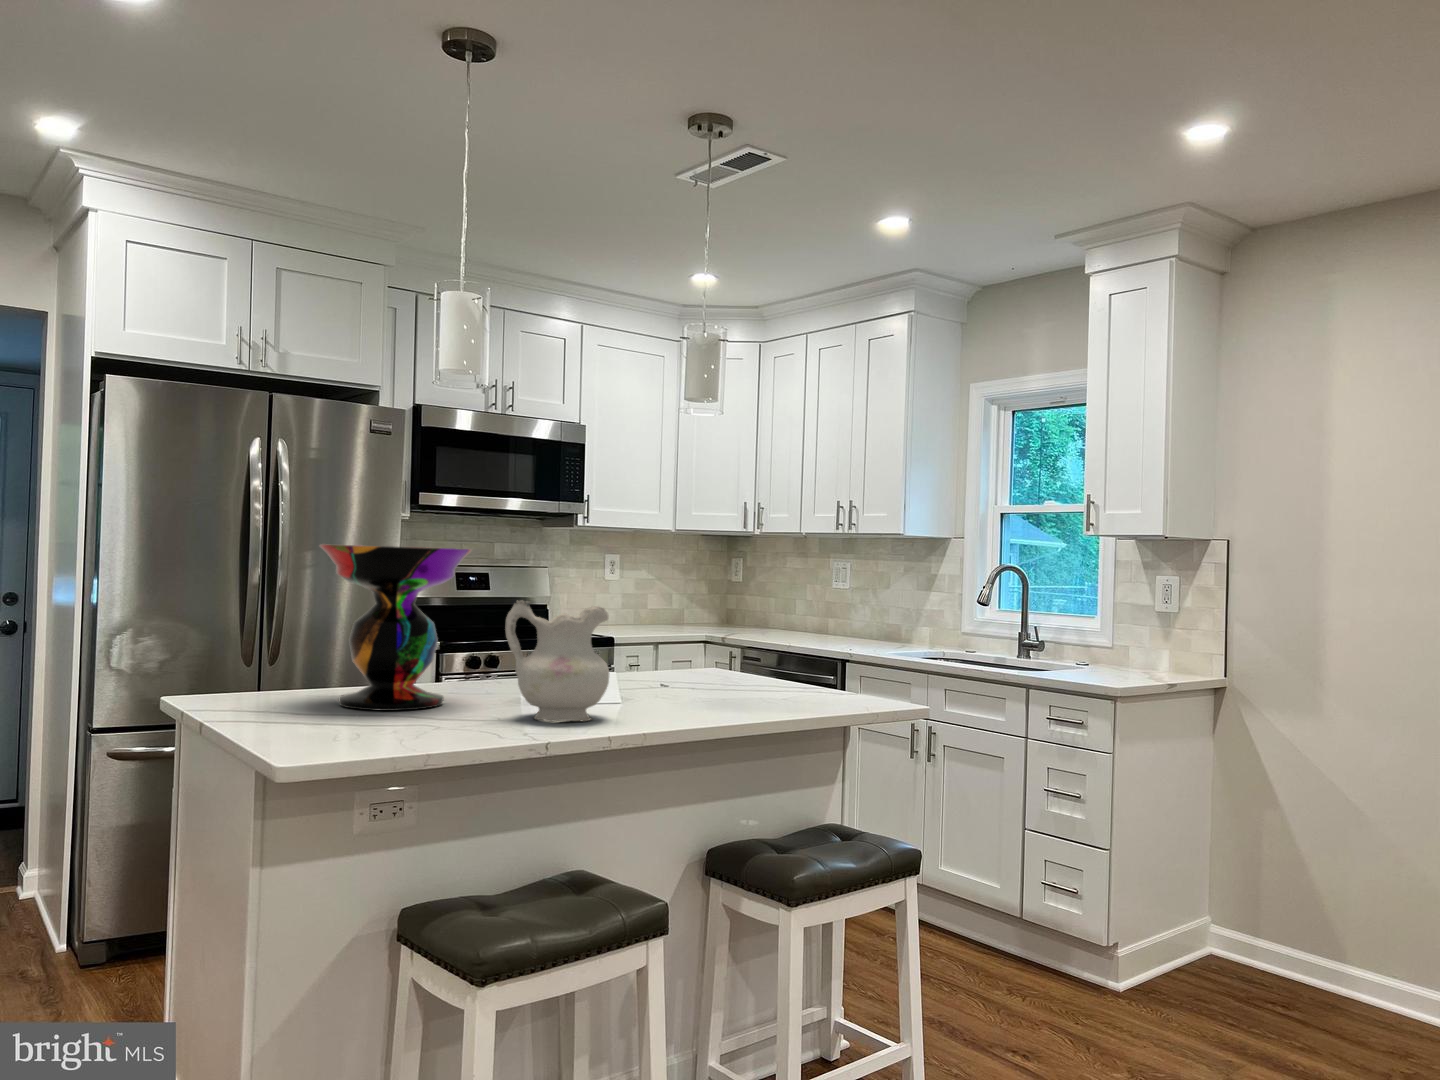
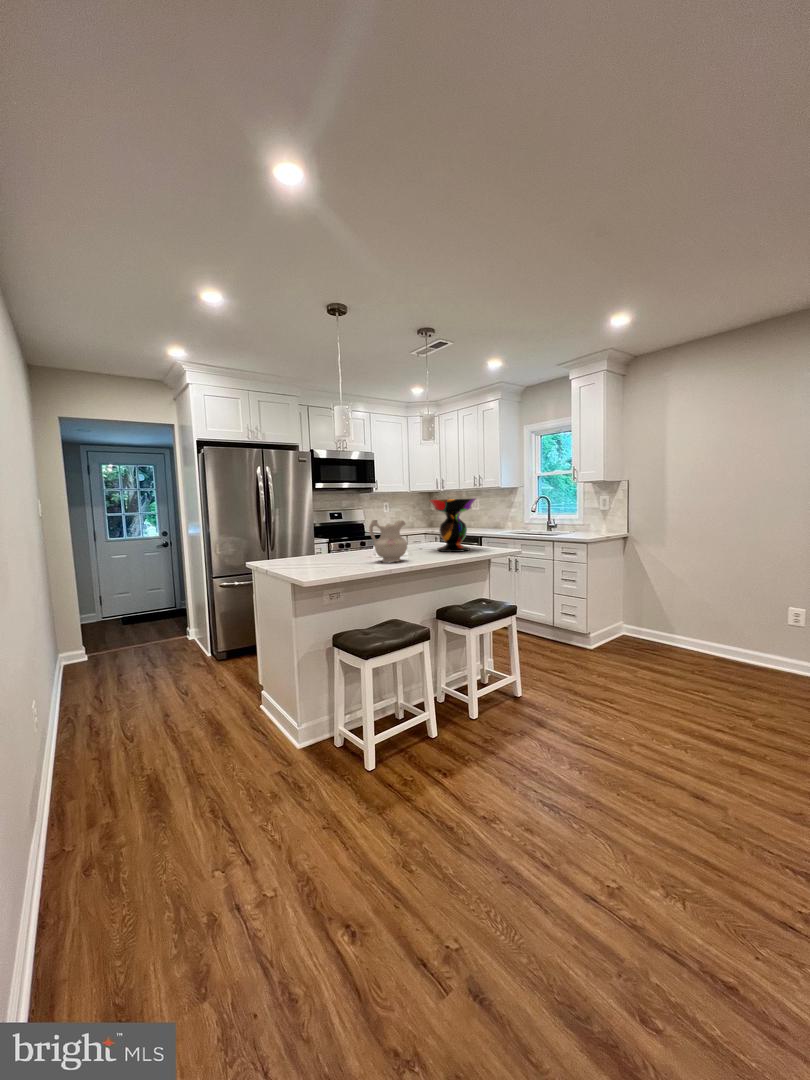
decorative bowl: present [320,544,472,711] -> present [429,498,476,552]

